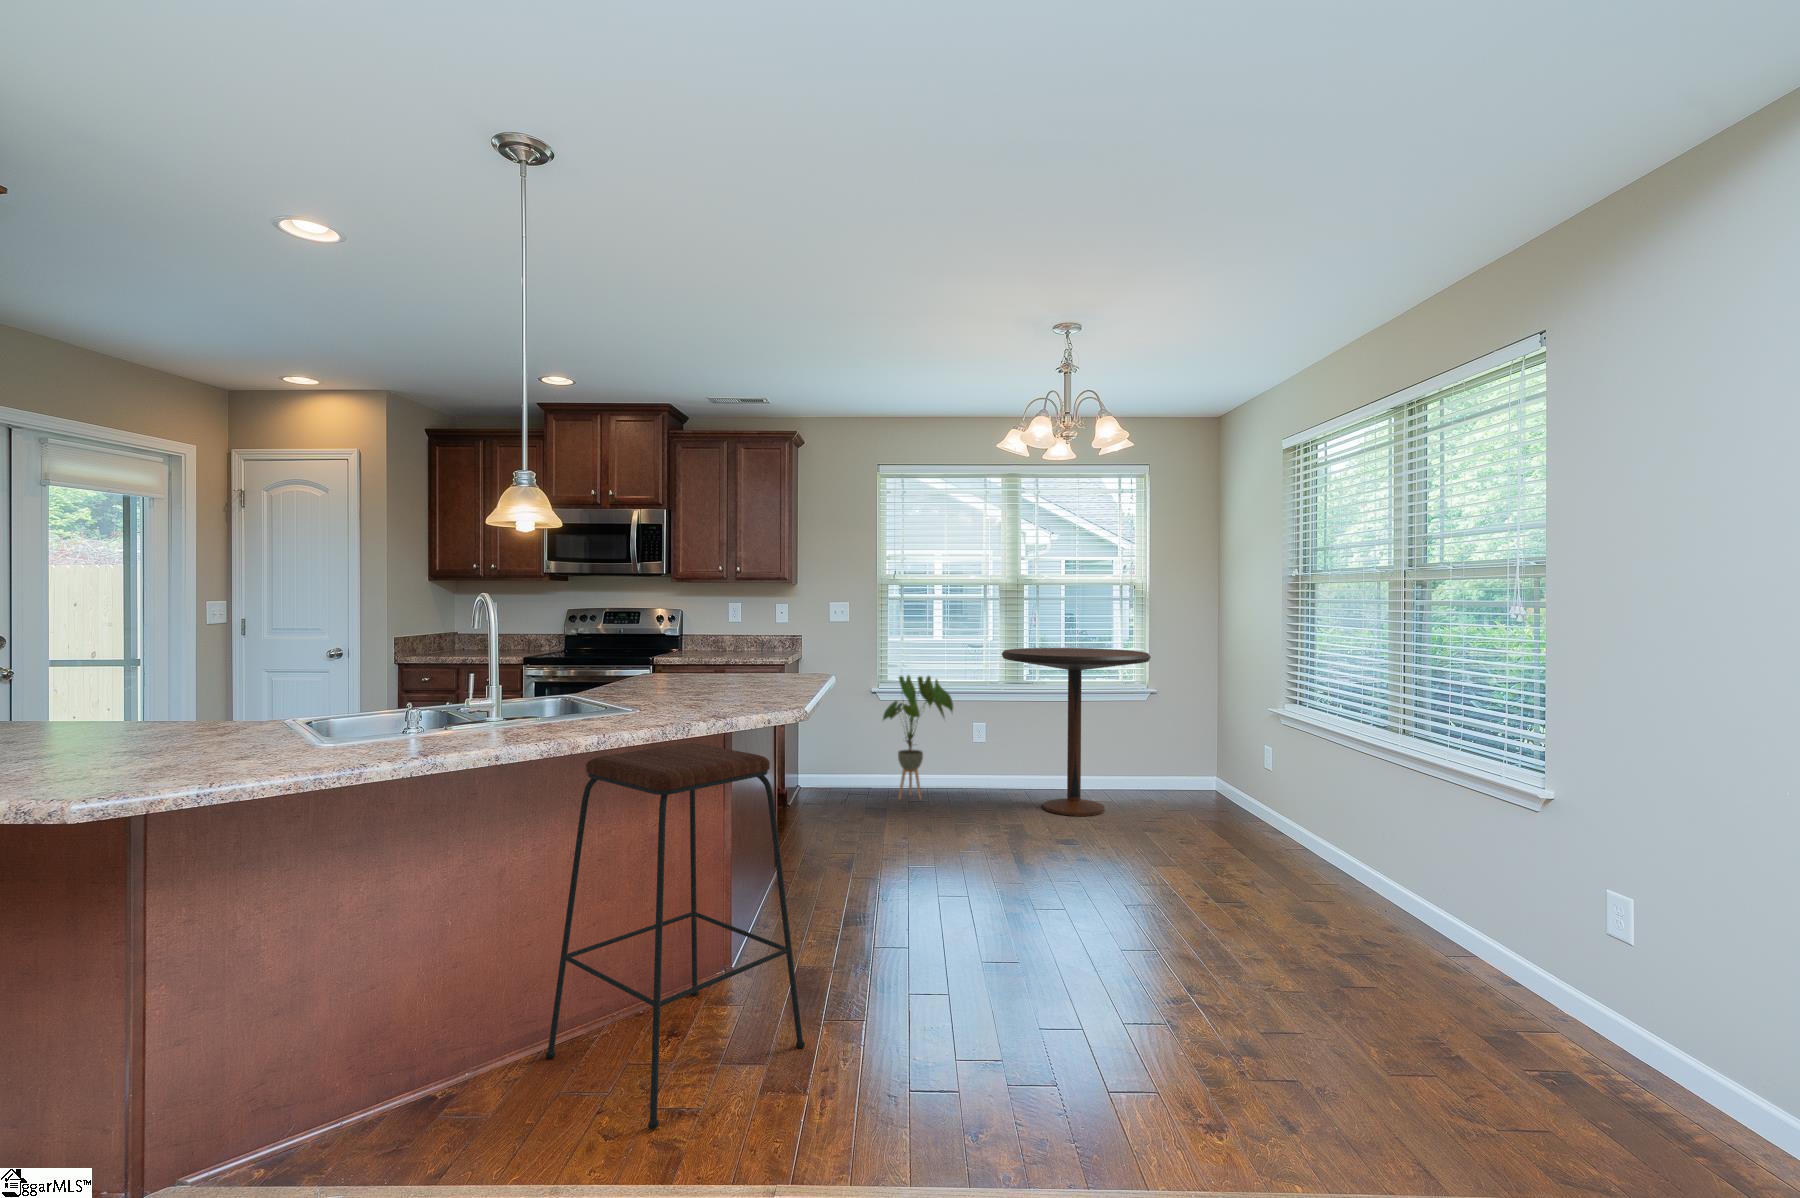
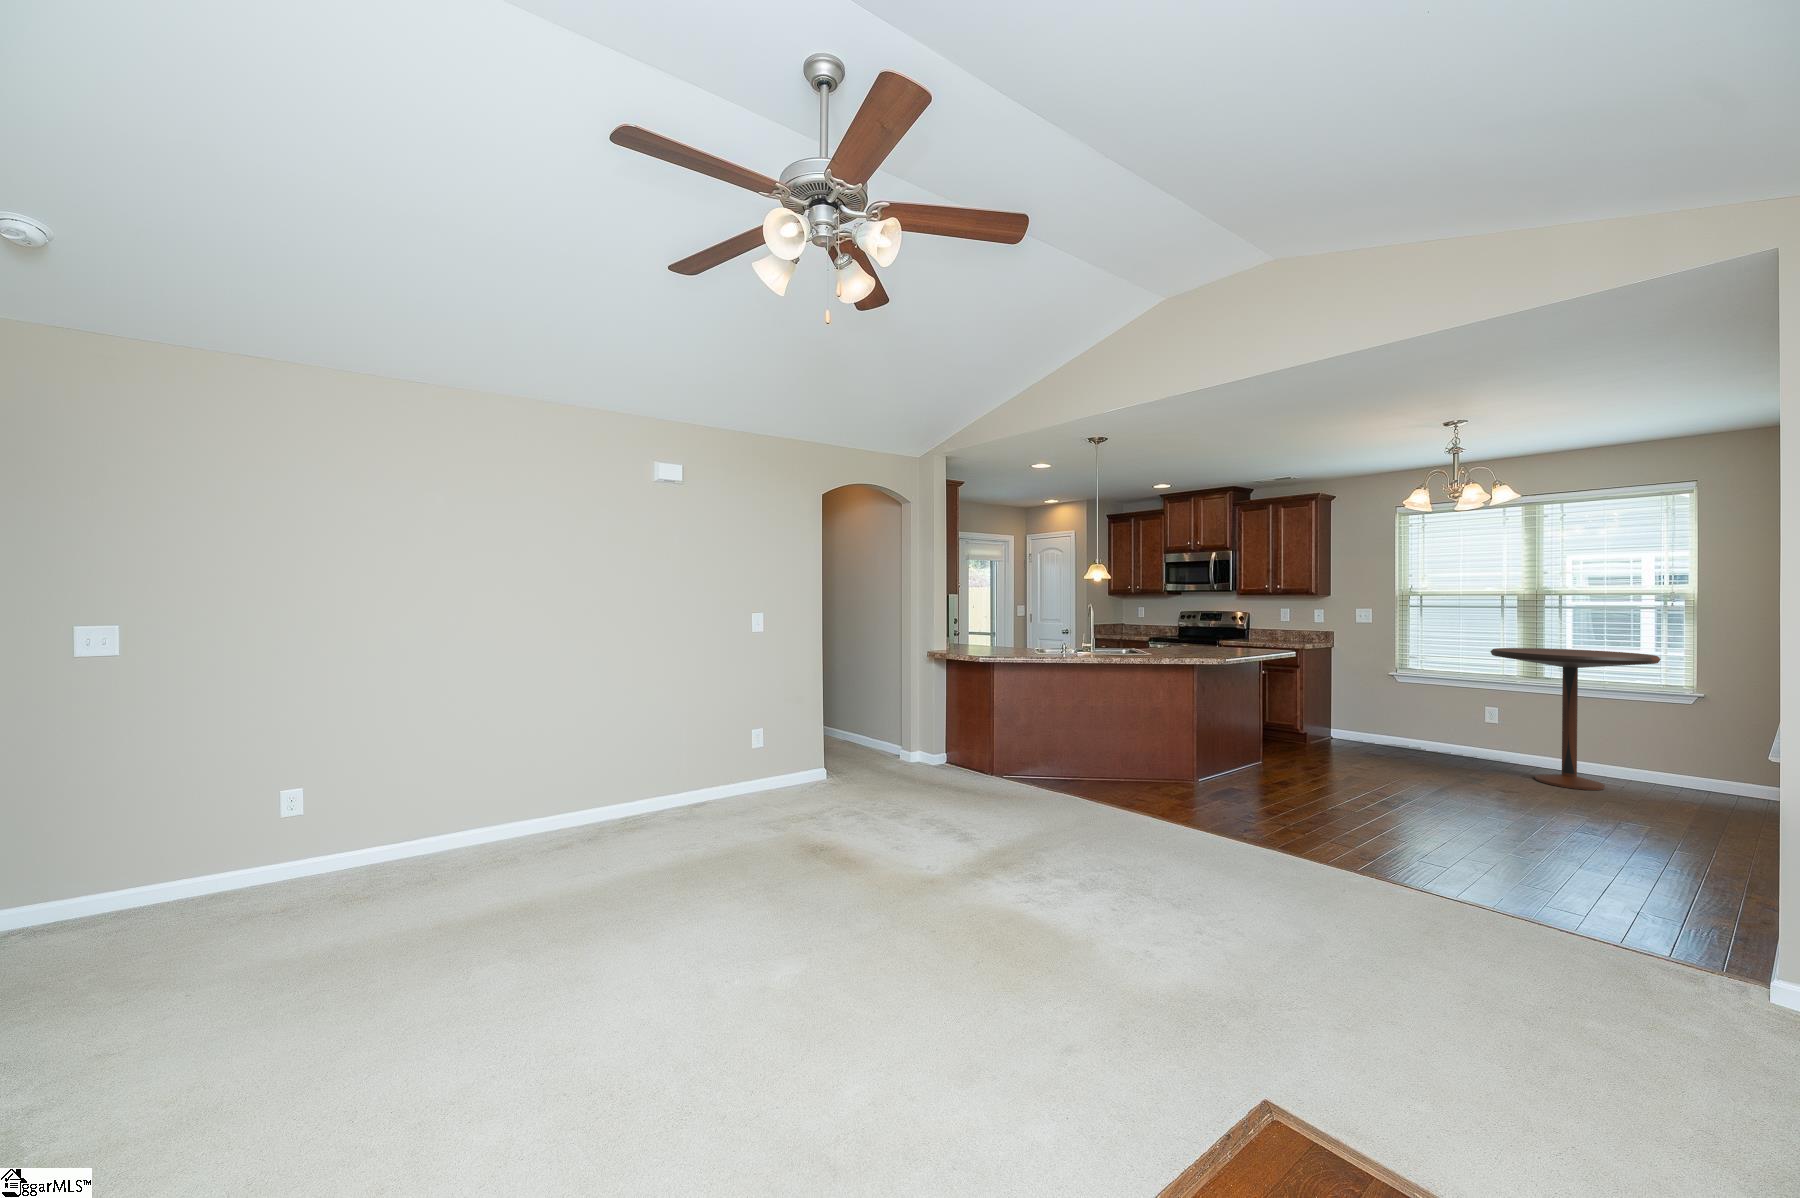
house plant: present [883,675,953,800] -> none [1385,663,1450,756]
bar stool: present [546,743,805,1129] -> none [1098,673,1202,814]

